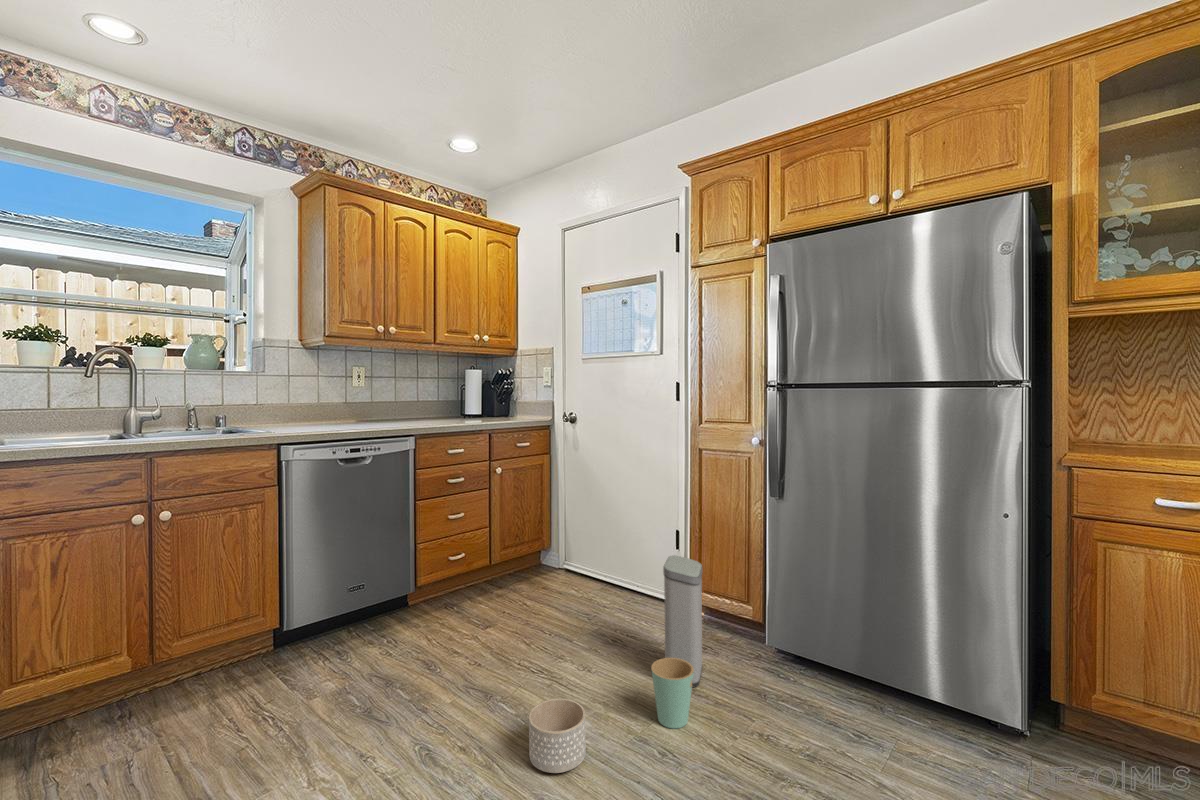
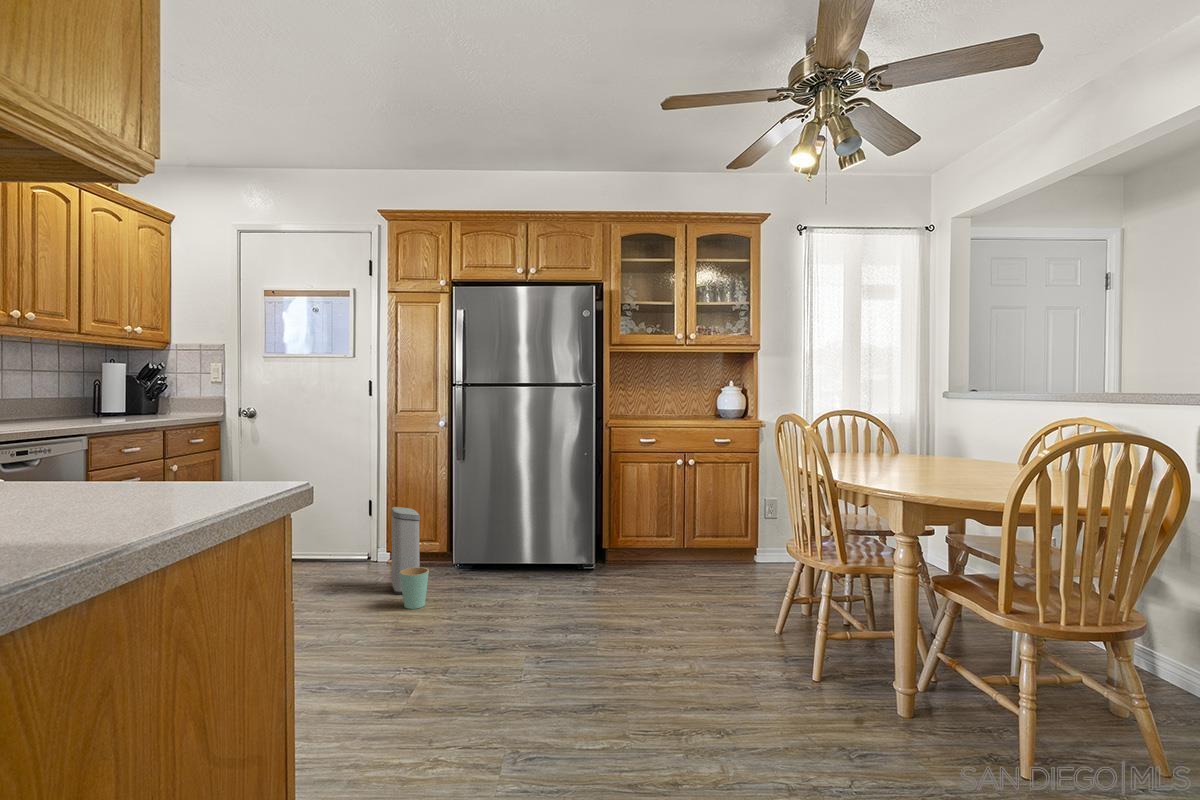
planter: present [529,698,586,773] -> none [332,599,374,640]

